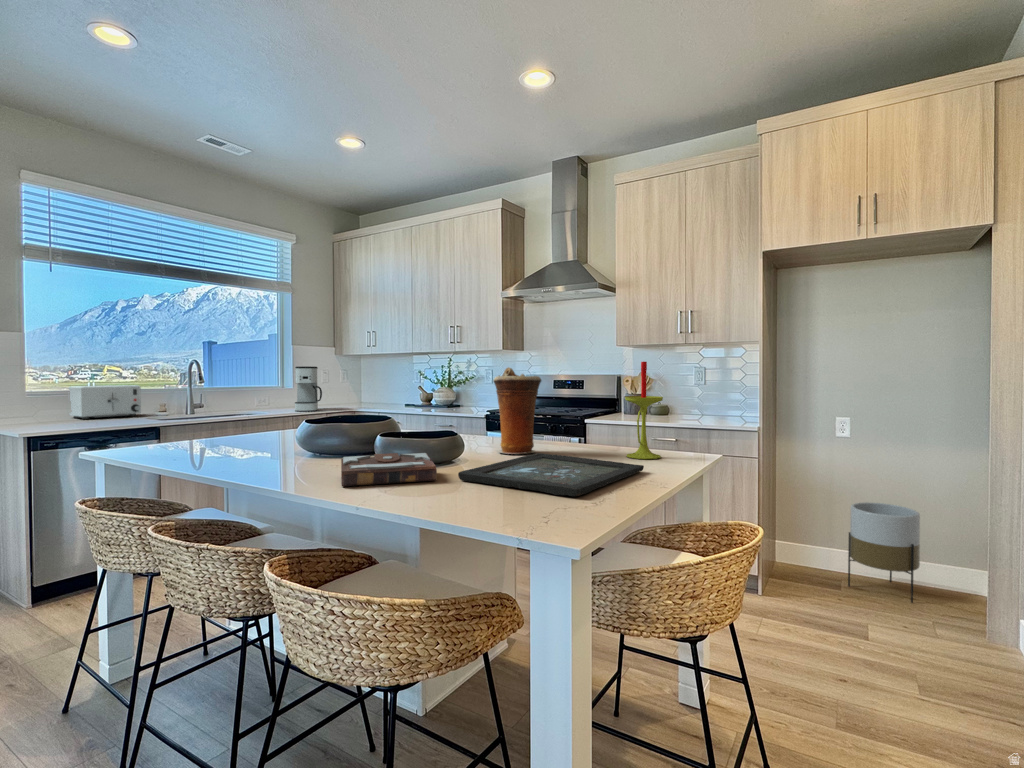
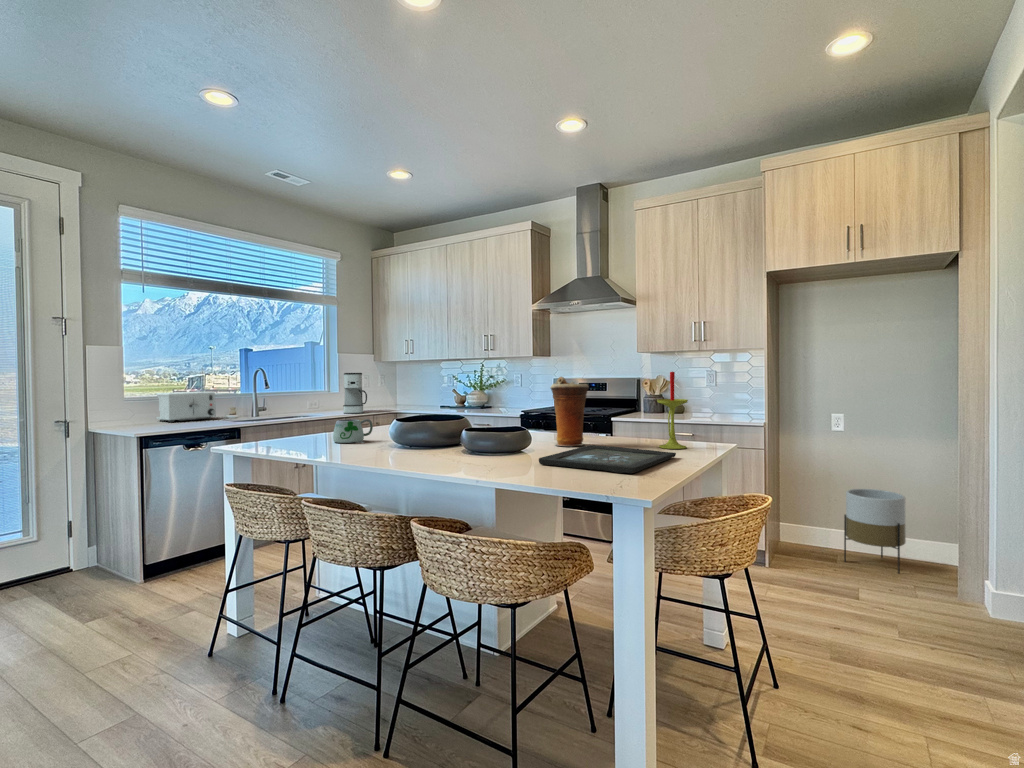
mug: none [229,418,281,447] -> present [333,419,373,443]
book: present [341,453,437,486] -> none [448,445,523,469]

